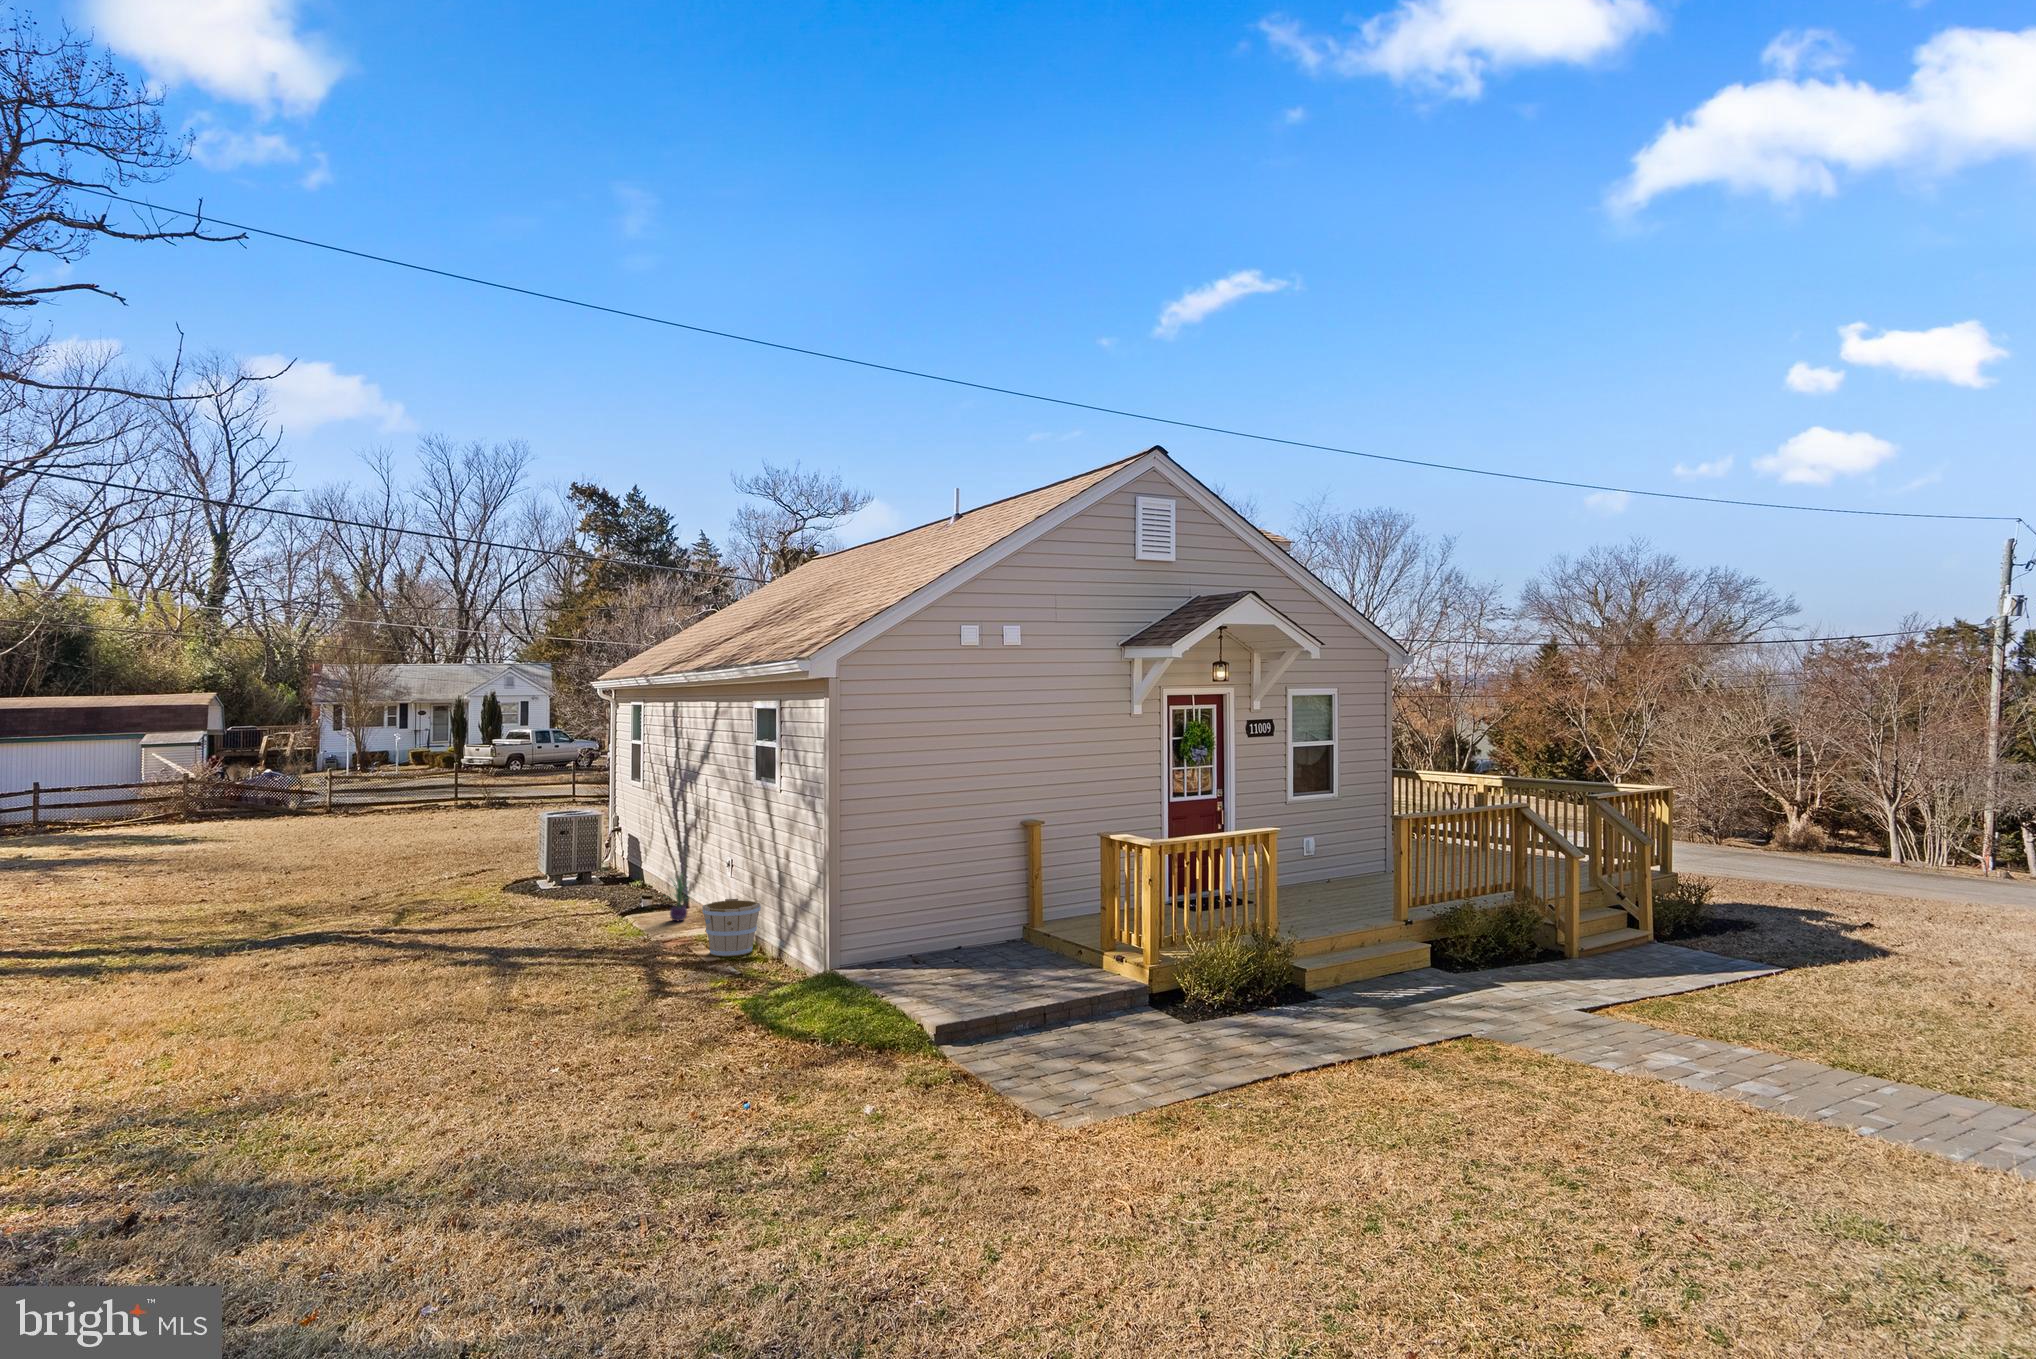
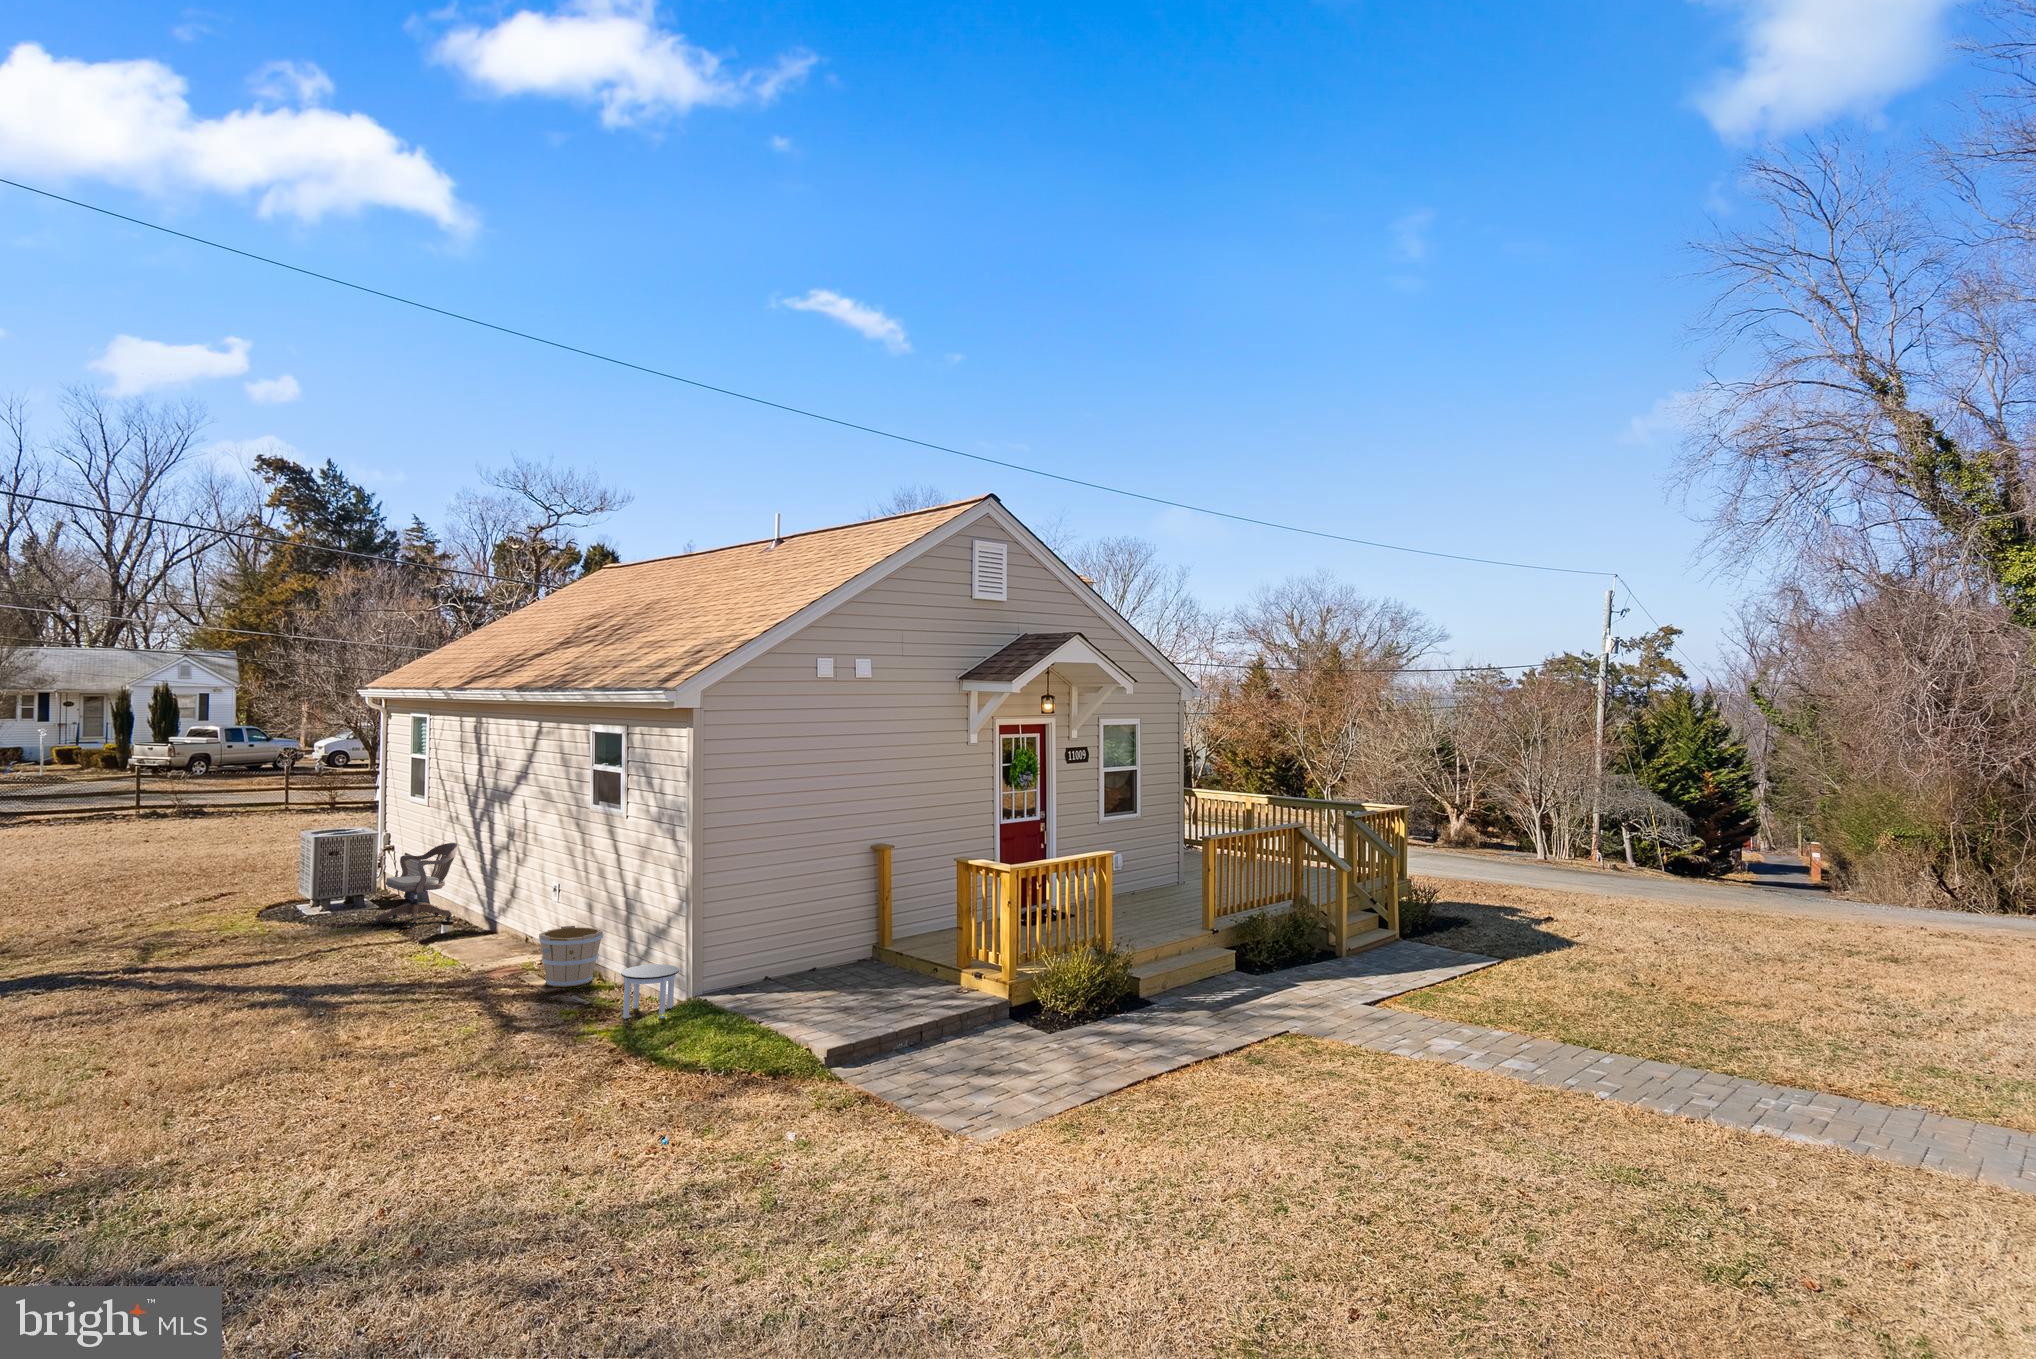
chair: none [592,823,661,900] -> present [375,843,458,927]
decorative plant: present [670,873,687,921] -> none [462,897,522,949]
round table: none [761,936,816,989] -> present [621,964,679,1019]

